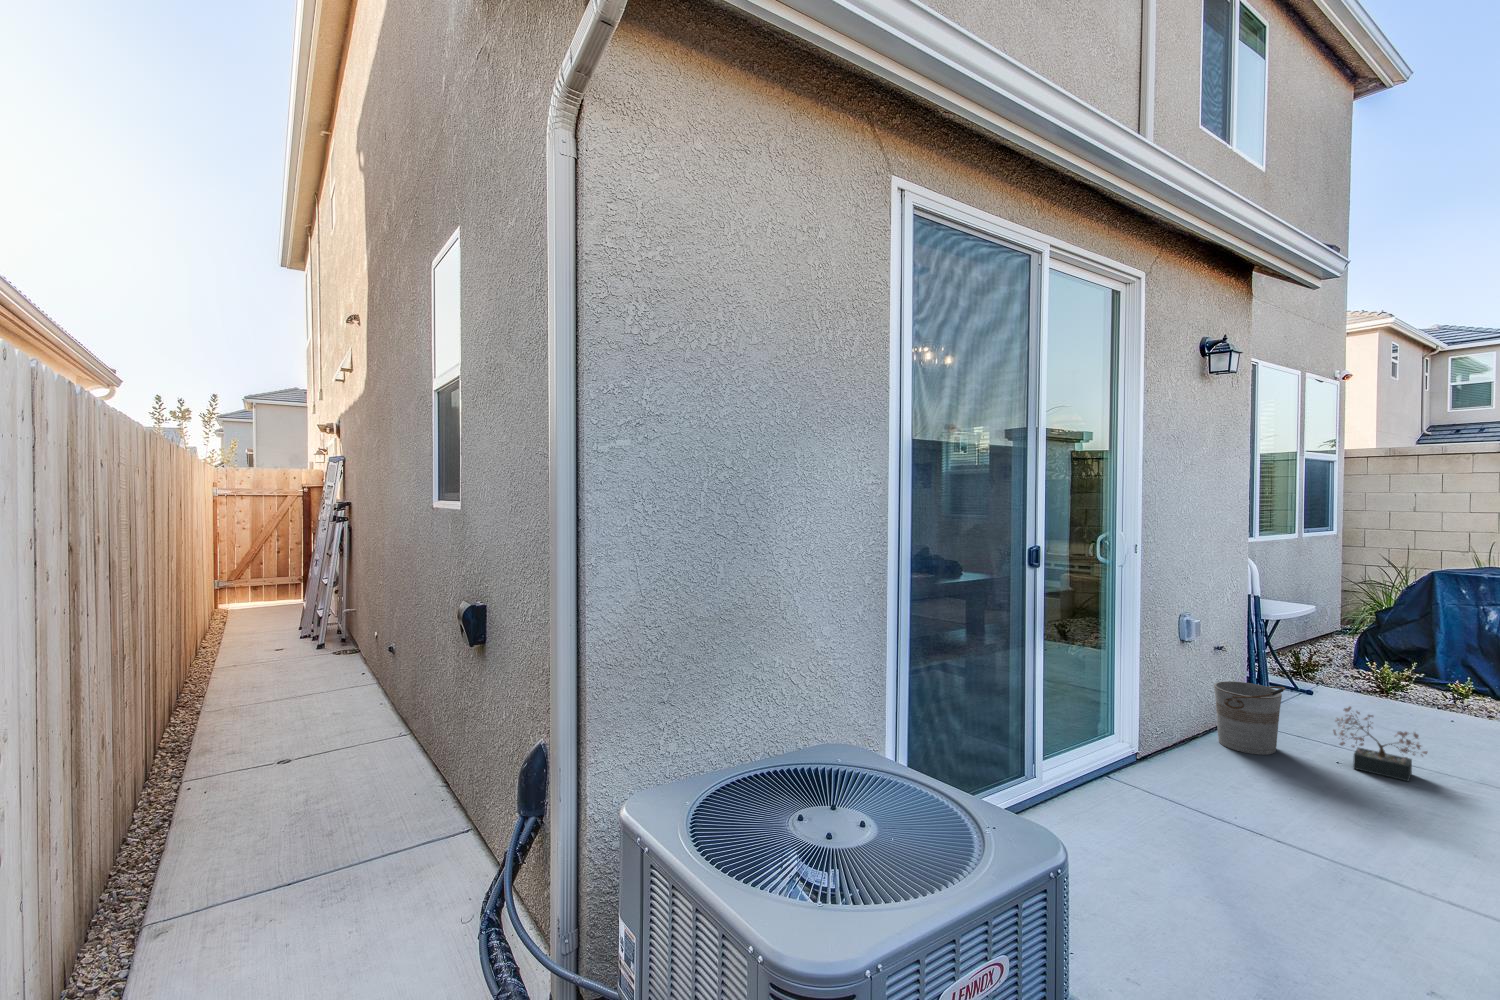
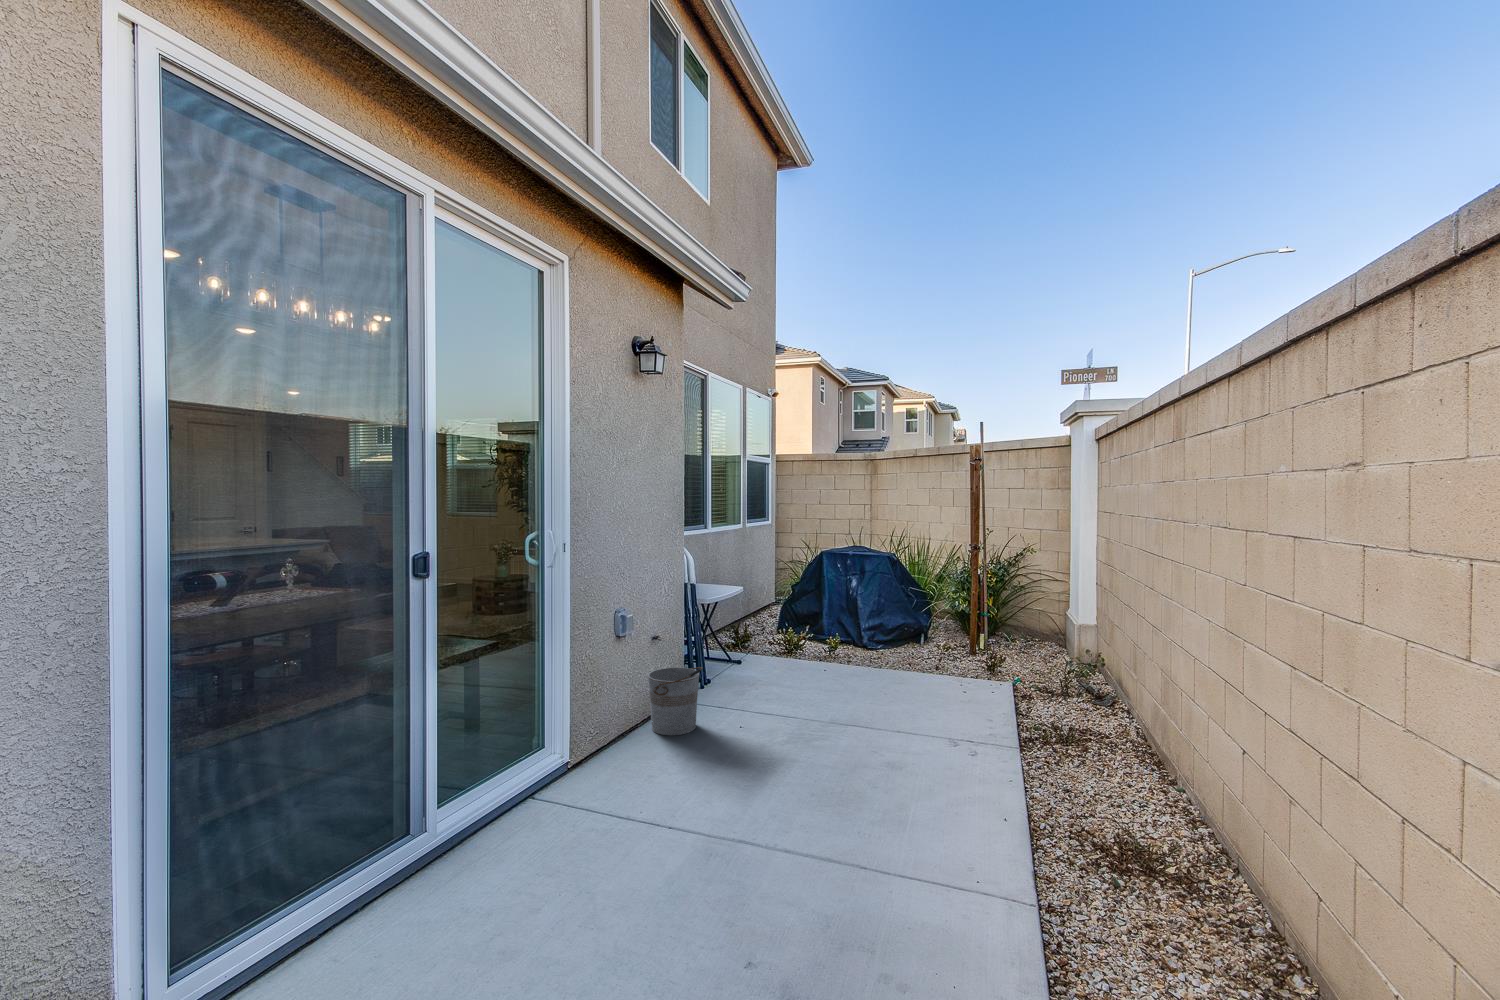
decorative plant: present [1333,707,1428,781] -> none [736,676,795,734]

